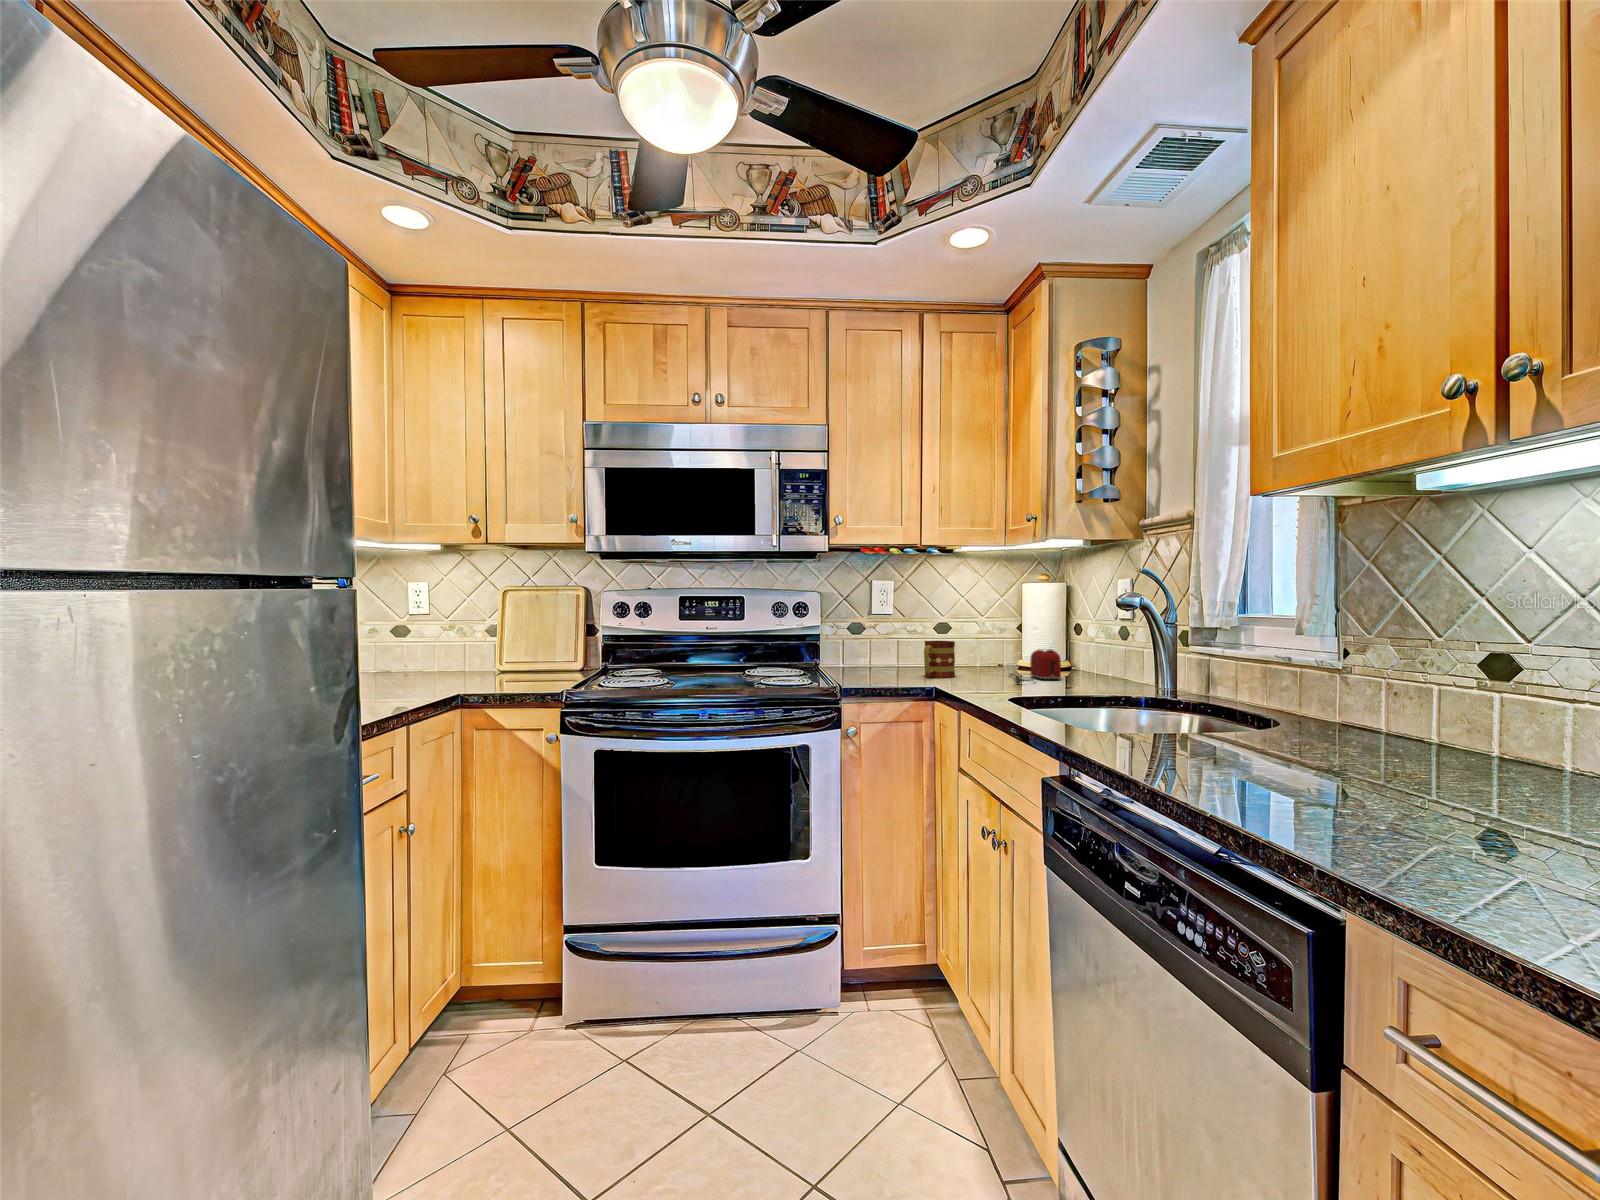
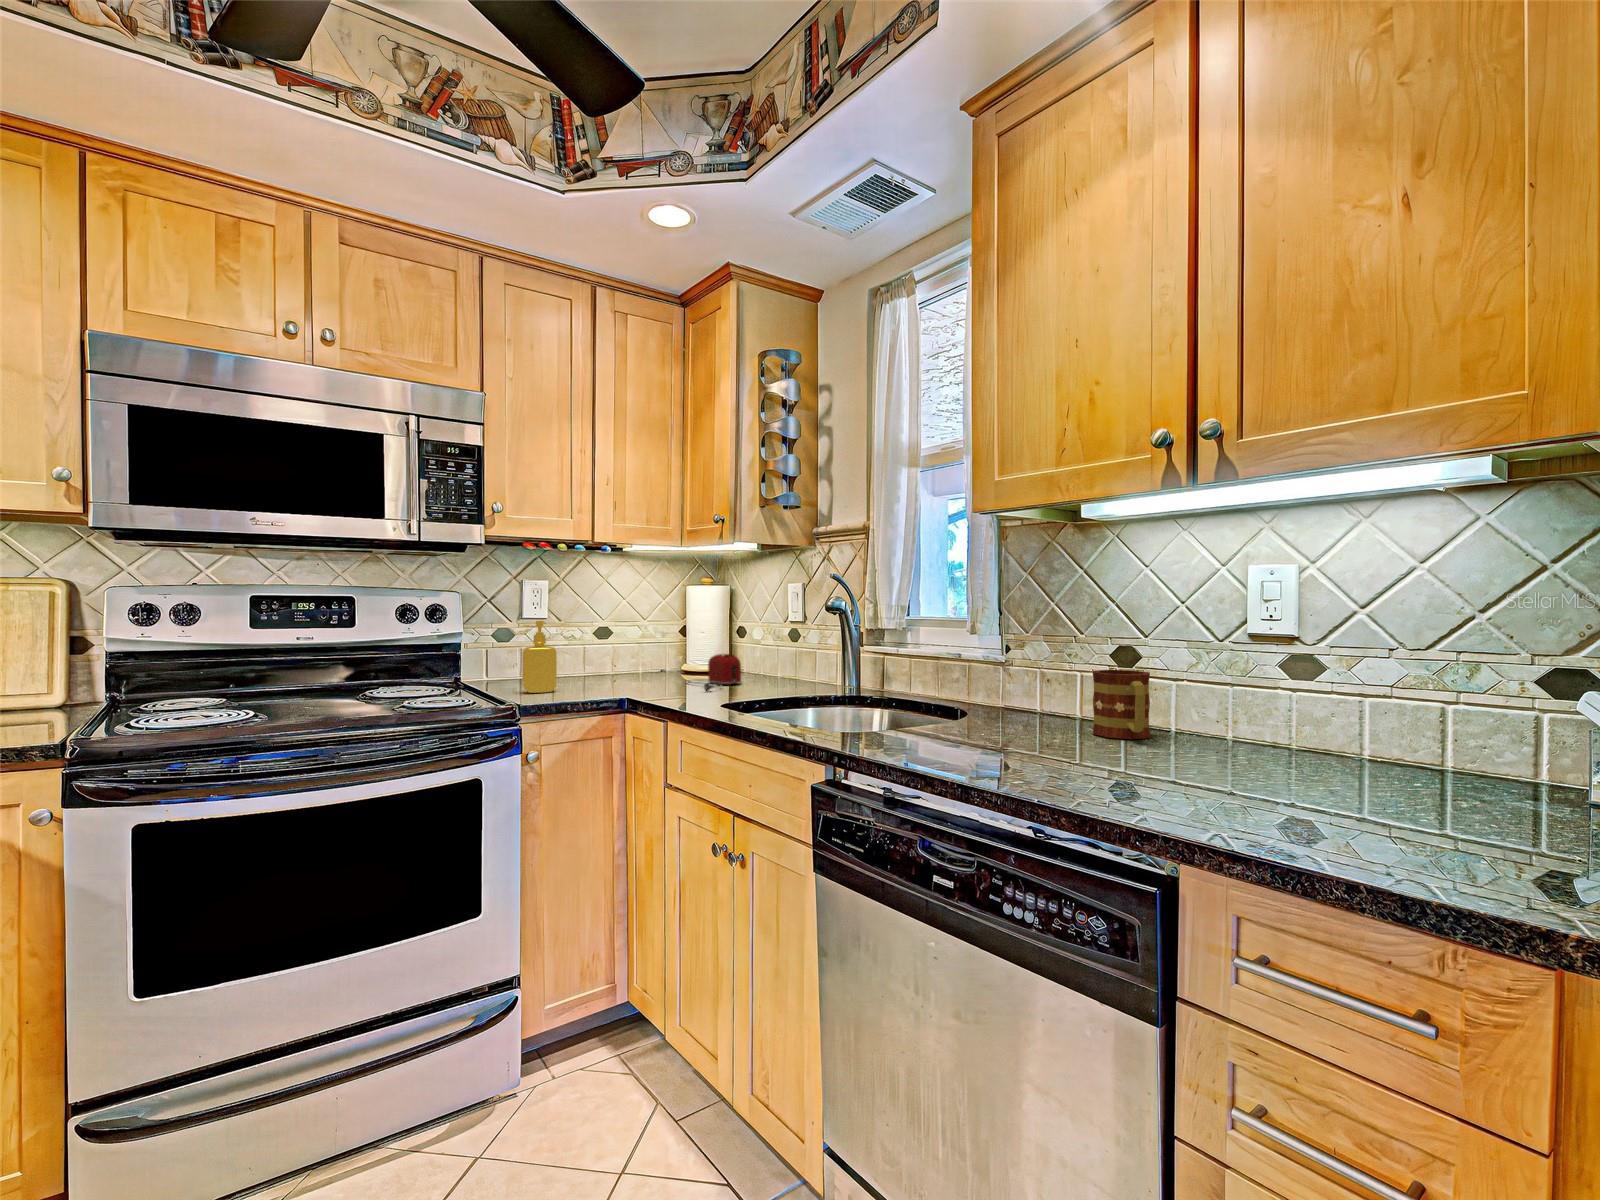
soap dispenser: none [862,614,889,676] -> present [522,621,557,693]
mug: present [924,641,955,678] -> present [1093,670,1150,739]

